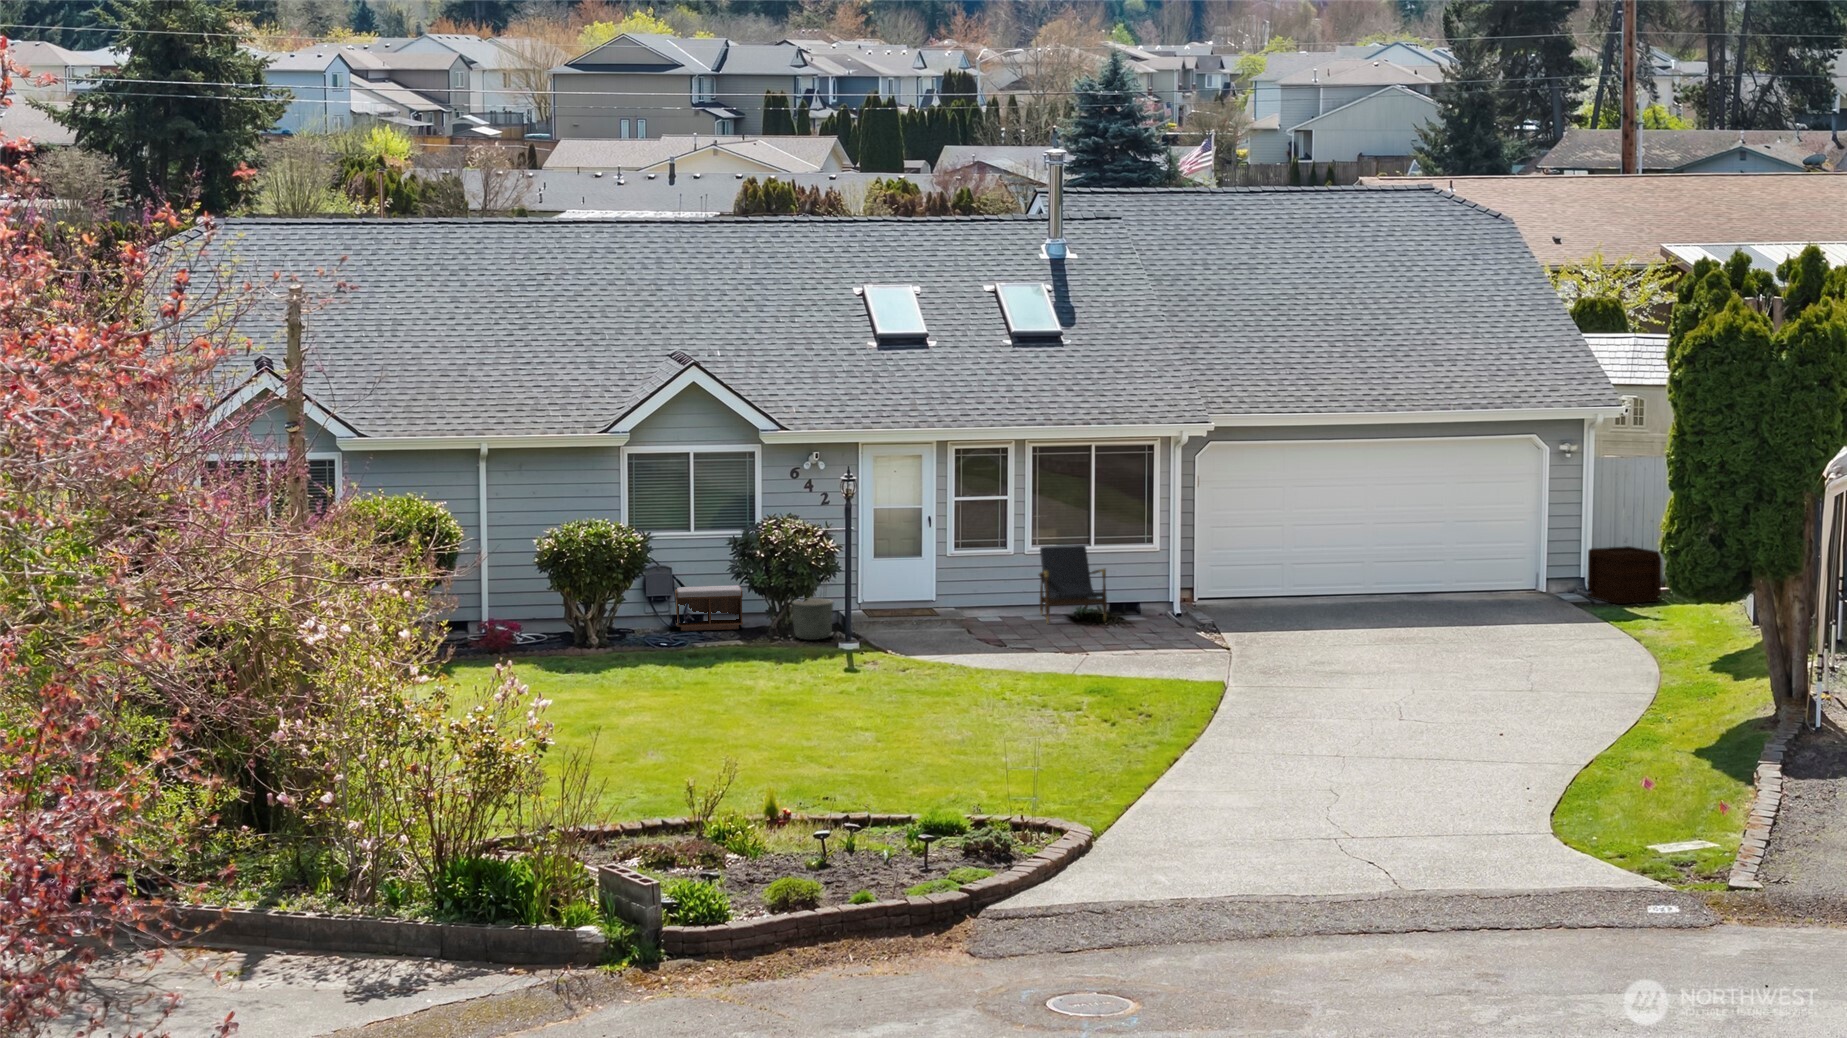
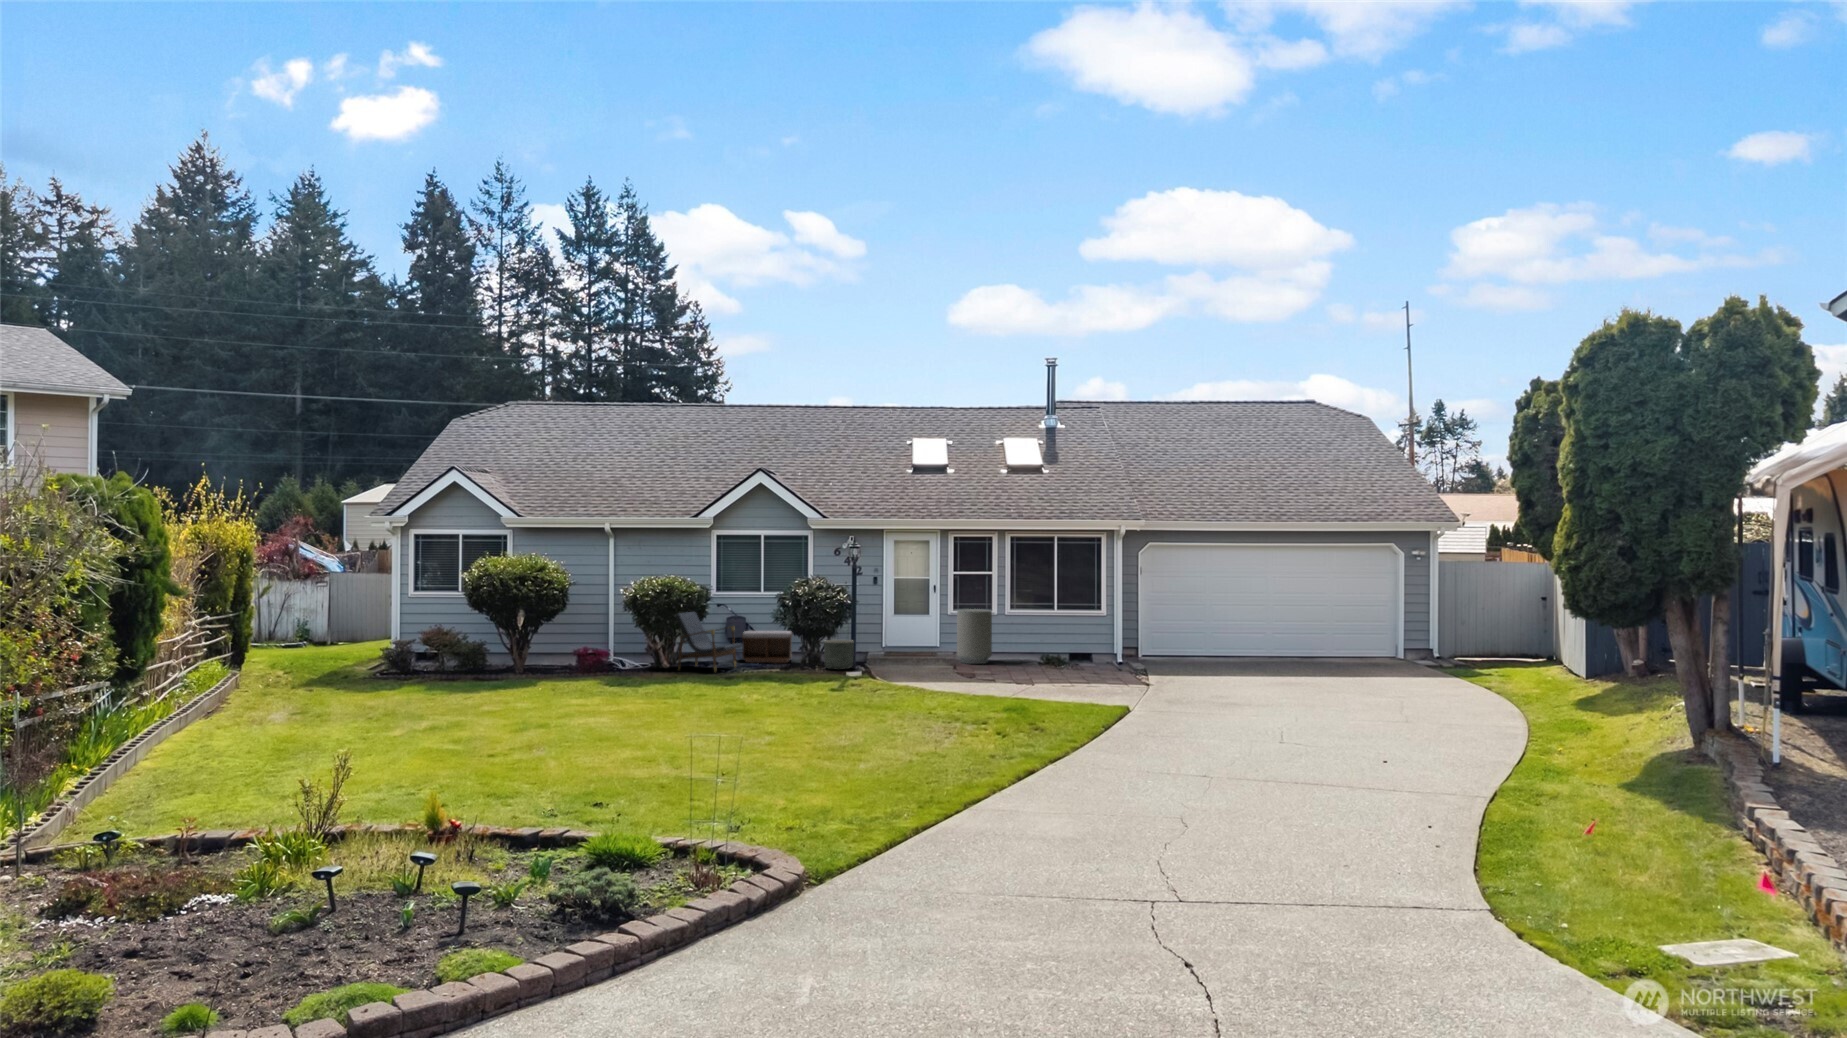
lounge chair: present [1039,545,1107,623] -> present [676,612,742,671]
wooden crate: present [1587,546,1662,604] -> none [1436,626,1495,667]
trash can: none [961,547,1009,622] -> present [957,609,992,664]

